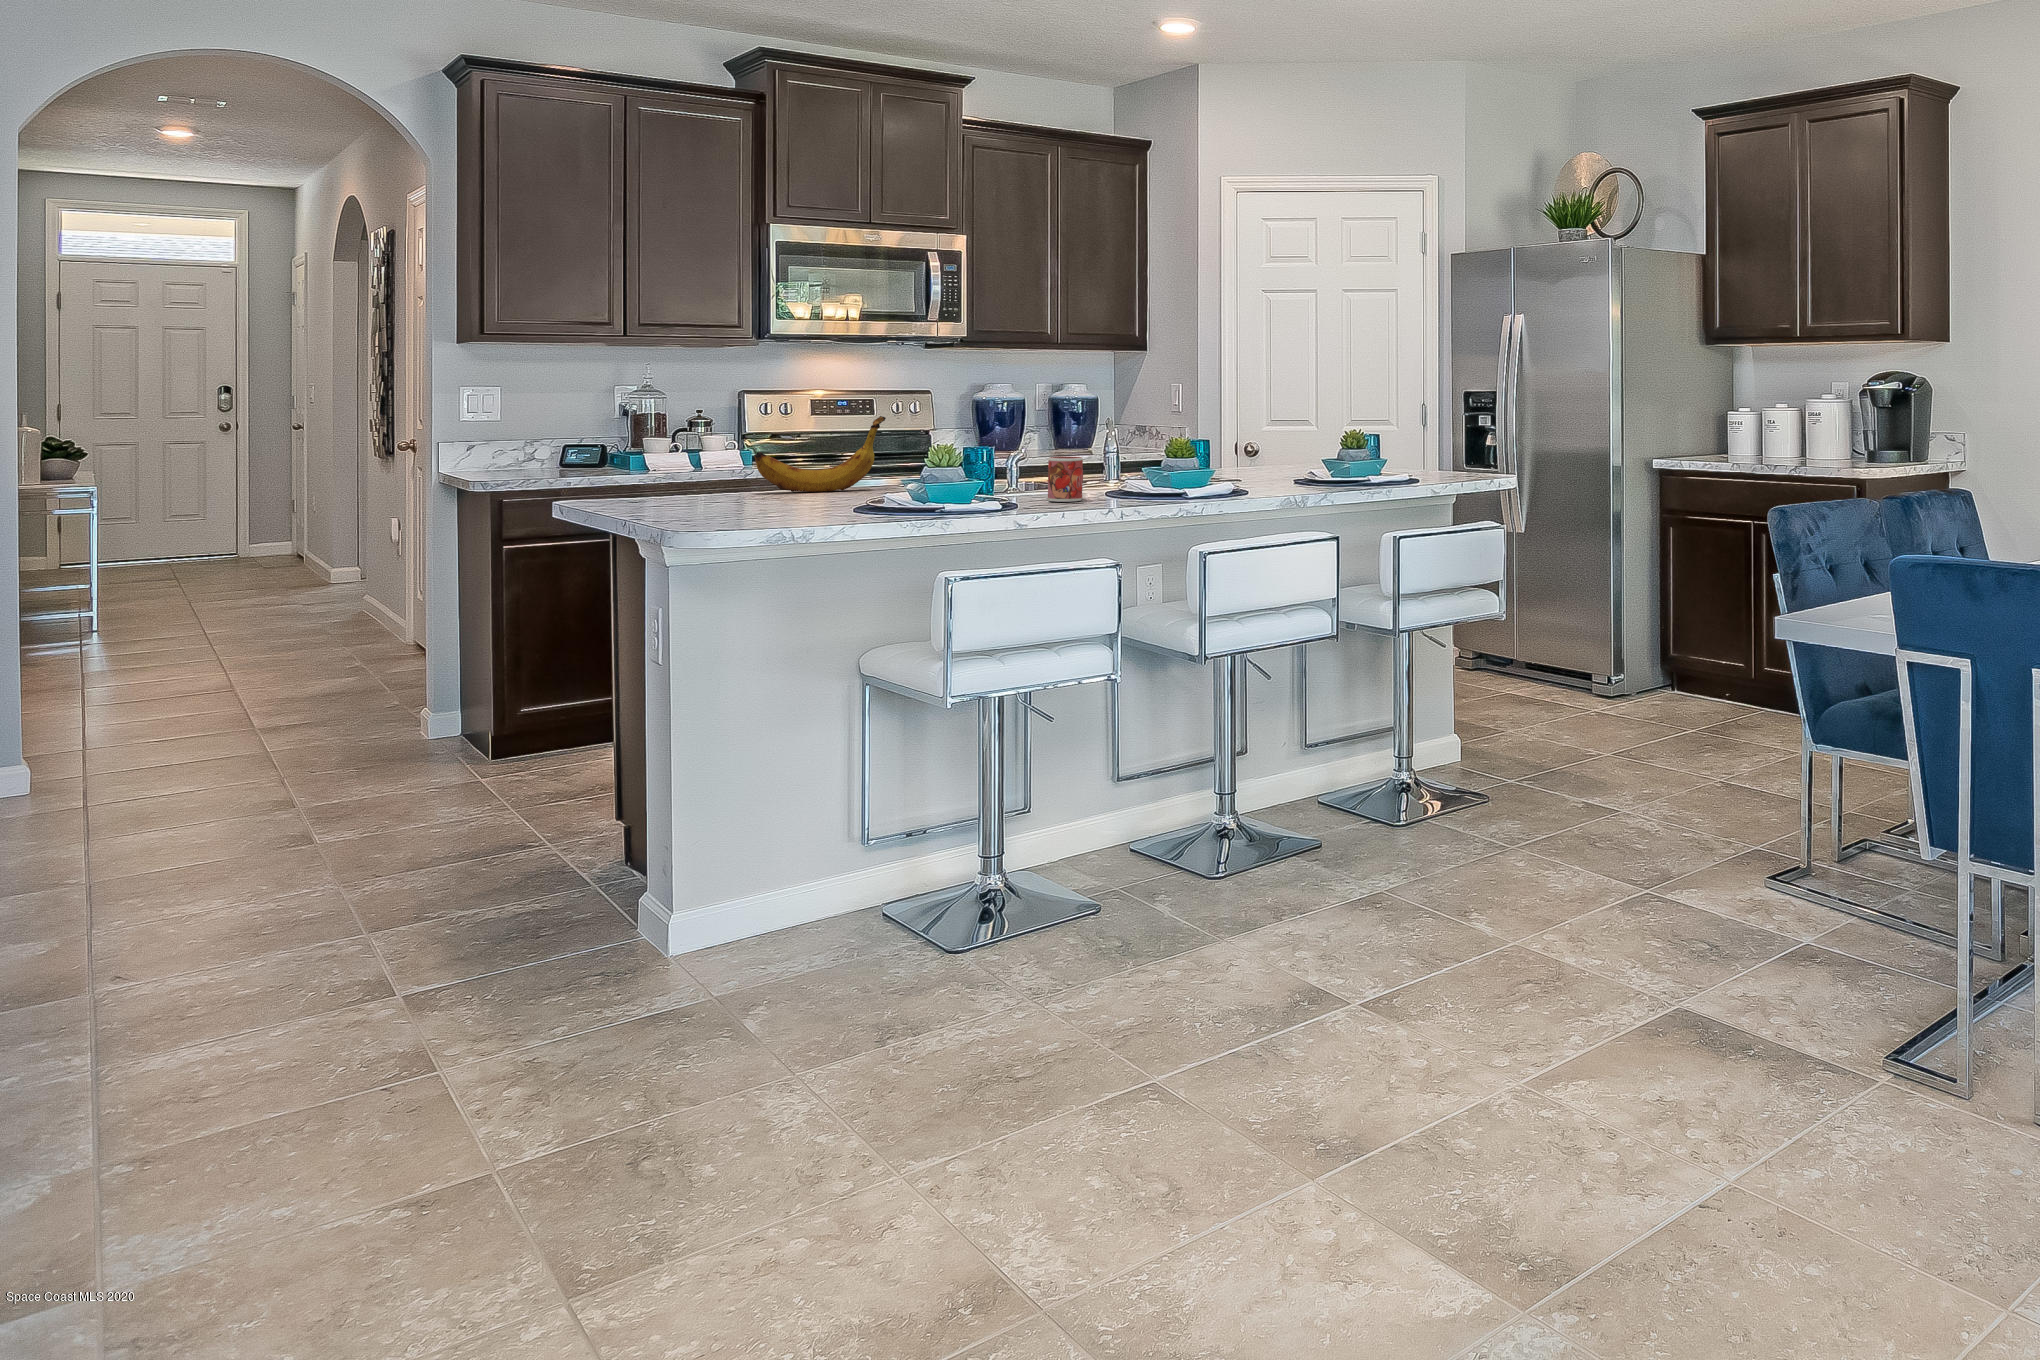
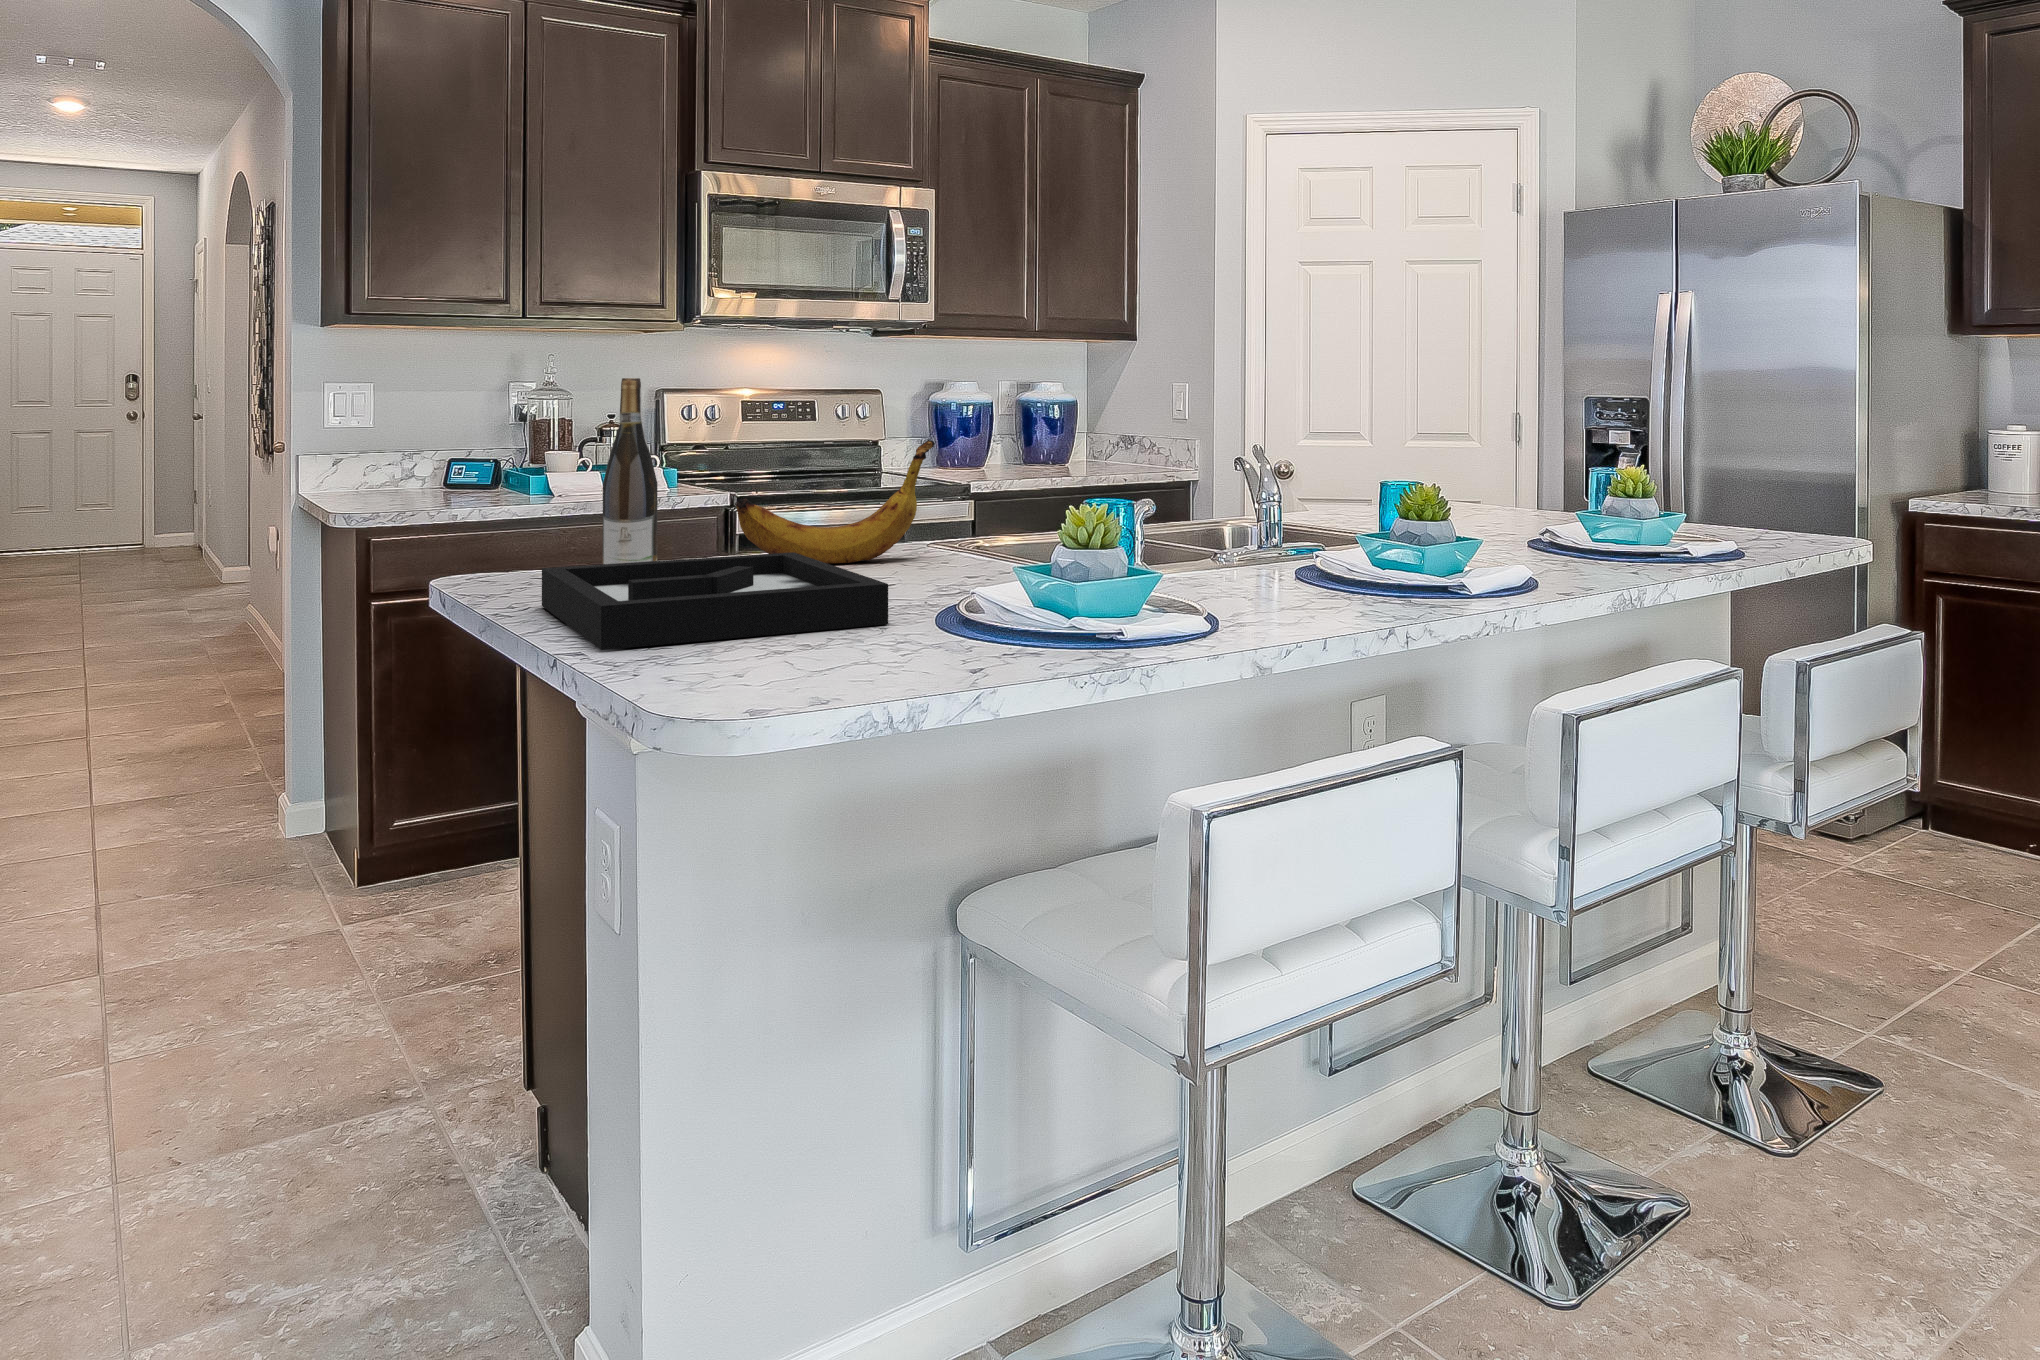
wine bottle: none [667,379,702,499] -> present [602,378,658,564]
mug: present [1048,456,1083,502] -> none [1270,525,1333,611]
decorative tray: none [626,479,823,518] -> present [542,552,888,650]

